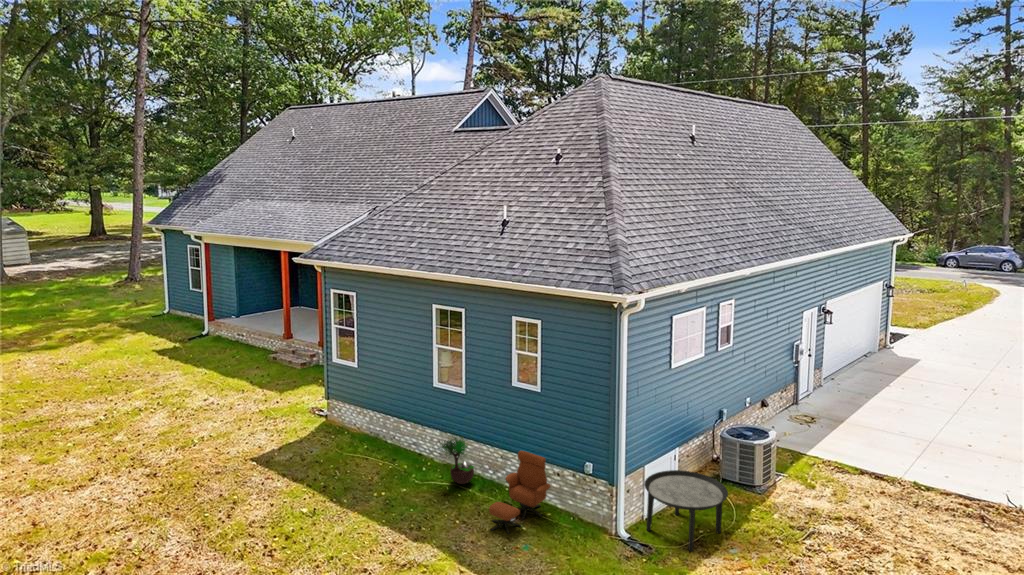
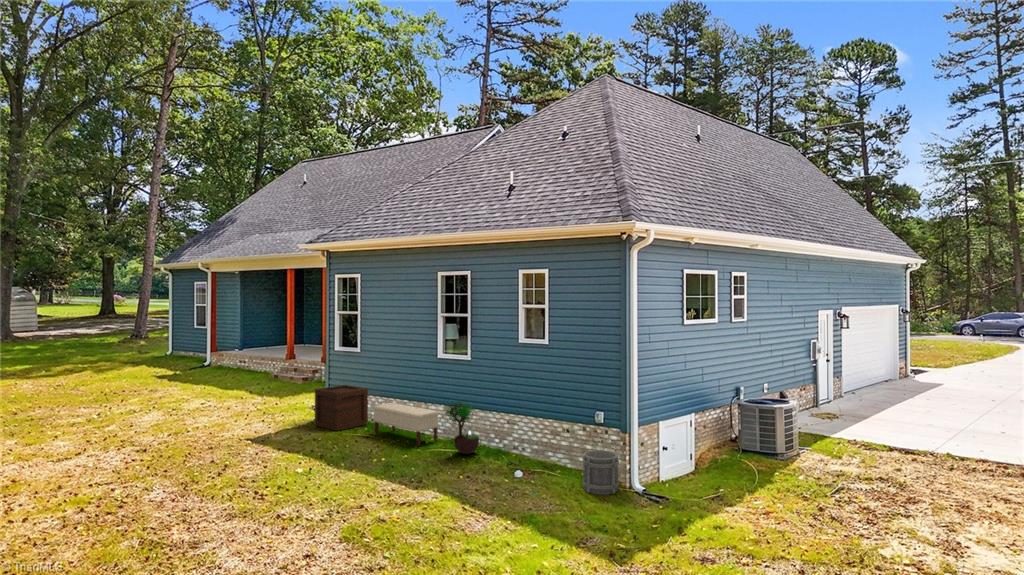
wooden crate: none [312,396,365,448] -> present [315,385,368,431]
bench: none [371,421,434,472] -> present [374,403,438,446]
lounge chair: present [489,451,551,534] -> none [494,408,559,486]
round table: present [644,470,728,551] -> none [658,427,748,499]
bucket: none [573,499,607,546] -> present [583,450,619,495]

